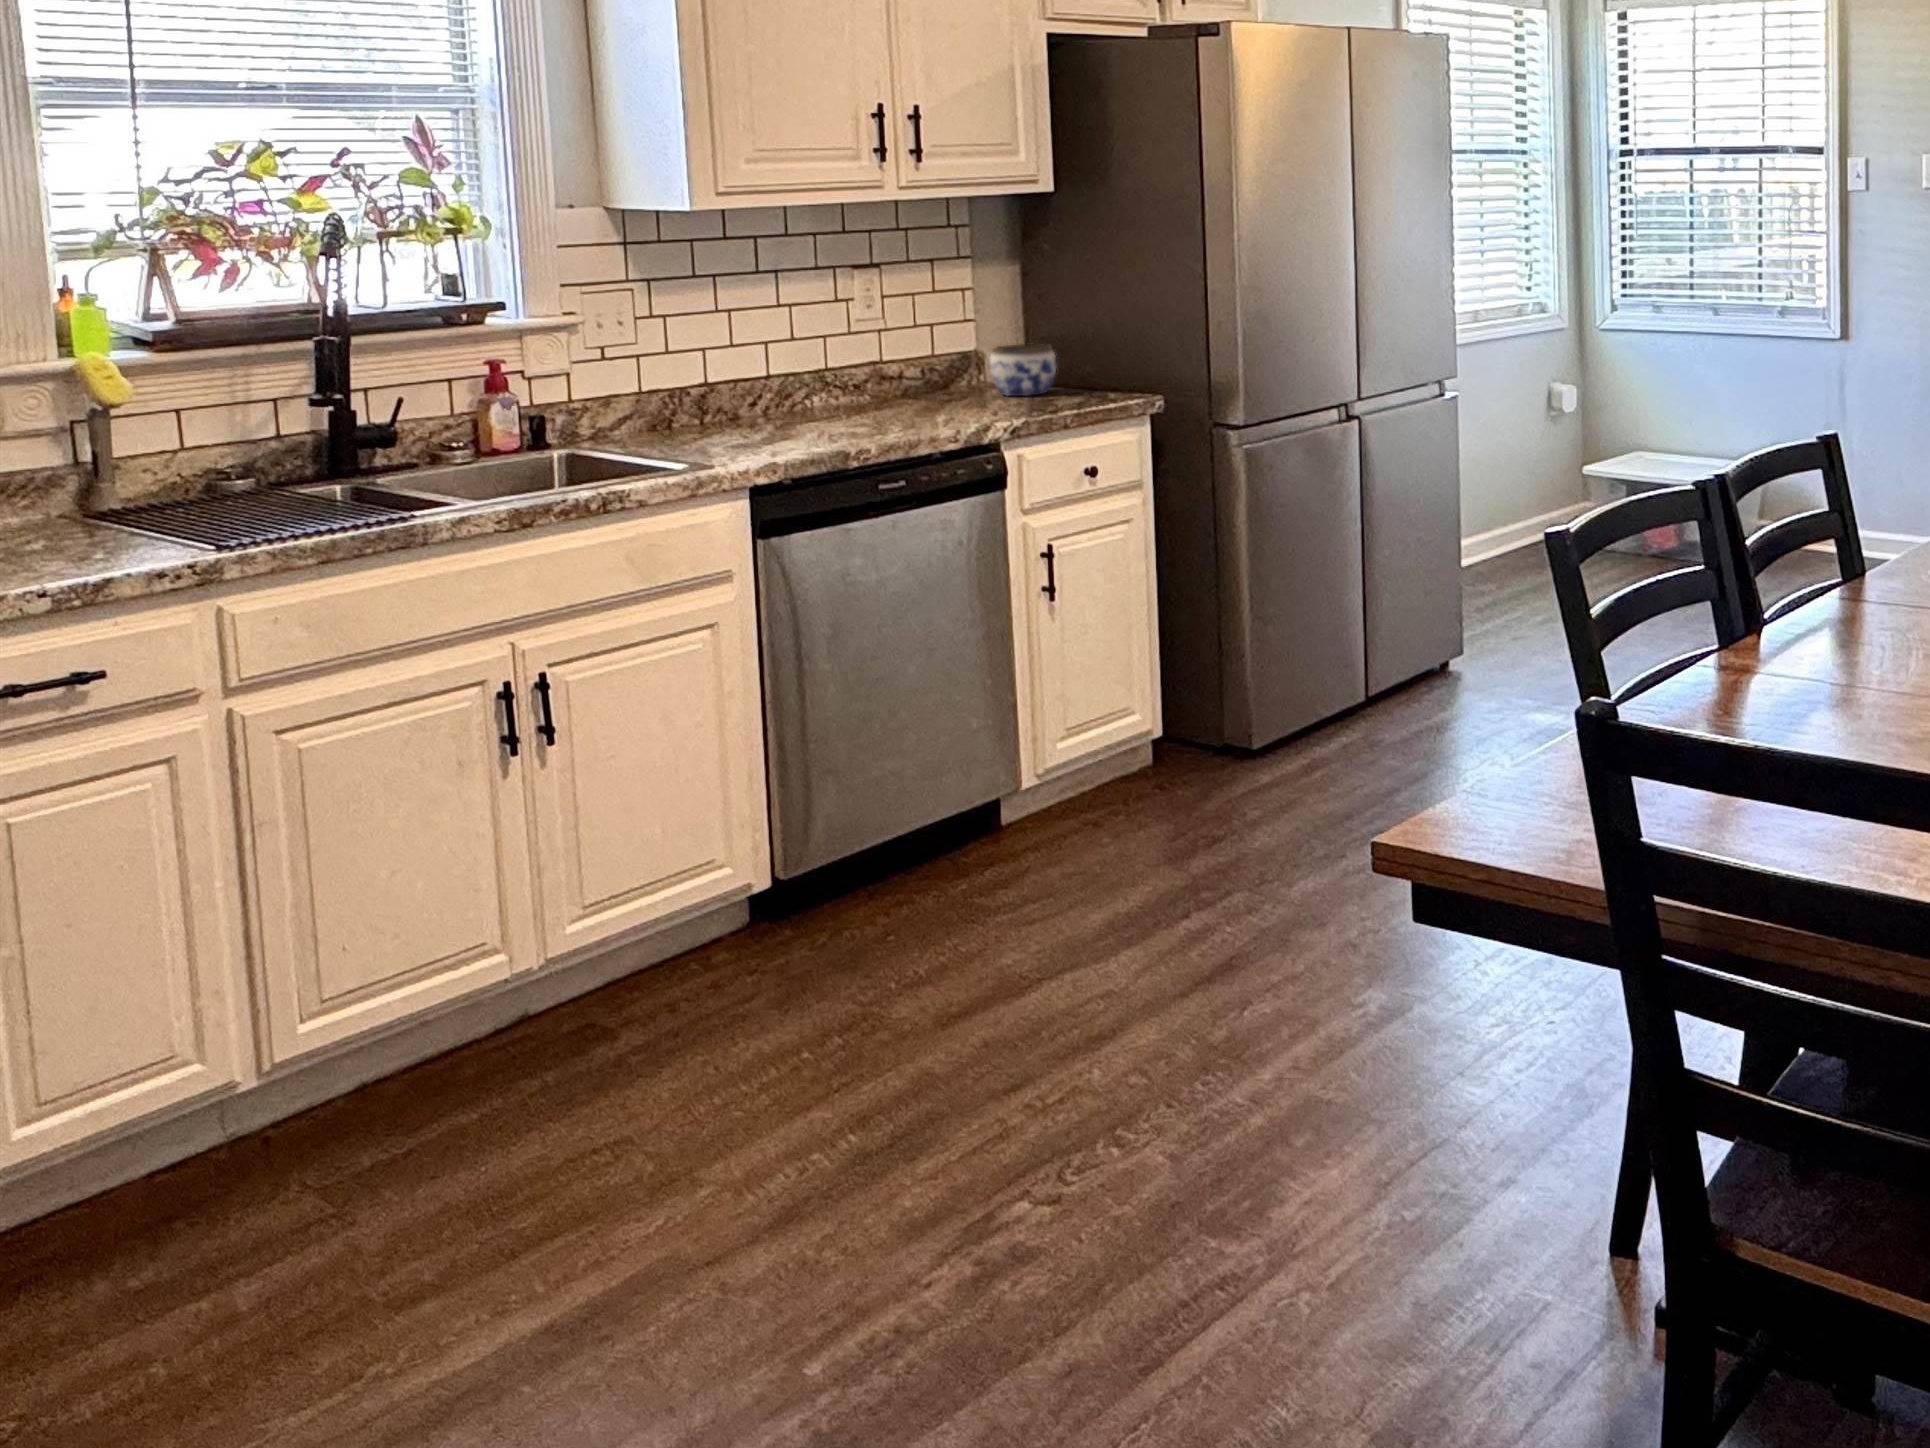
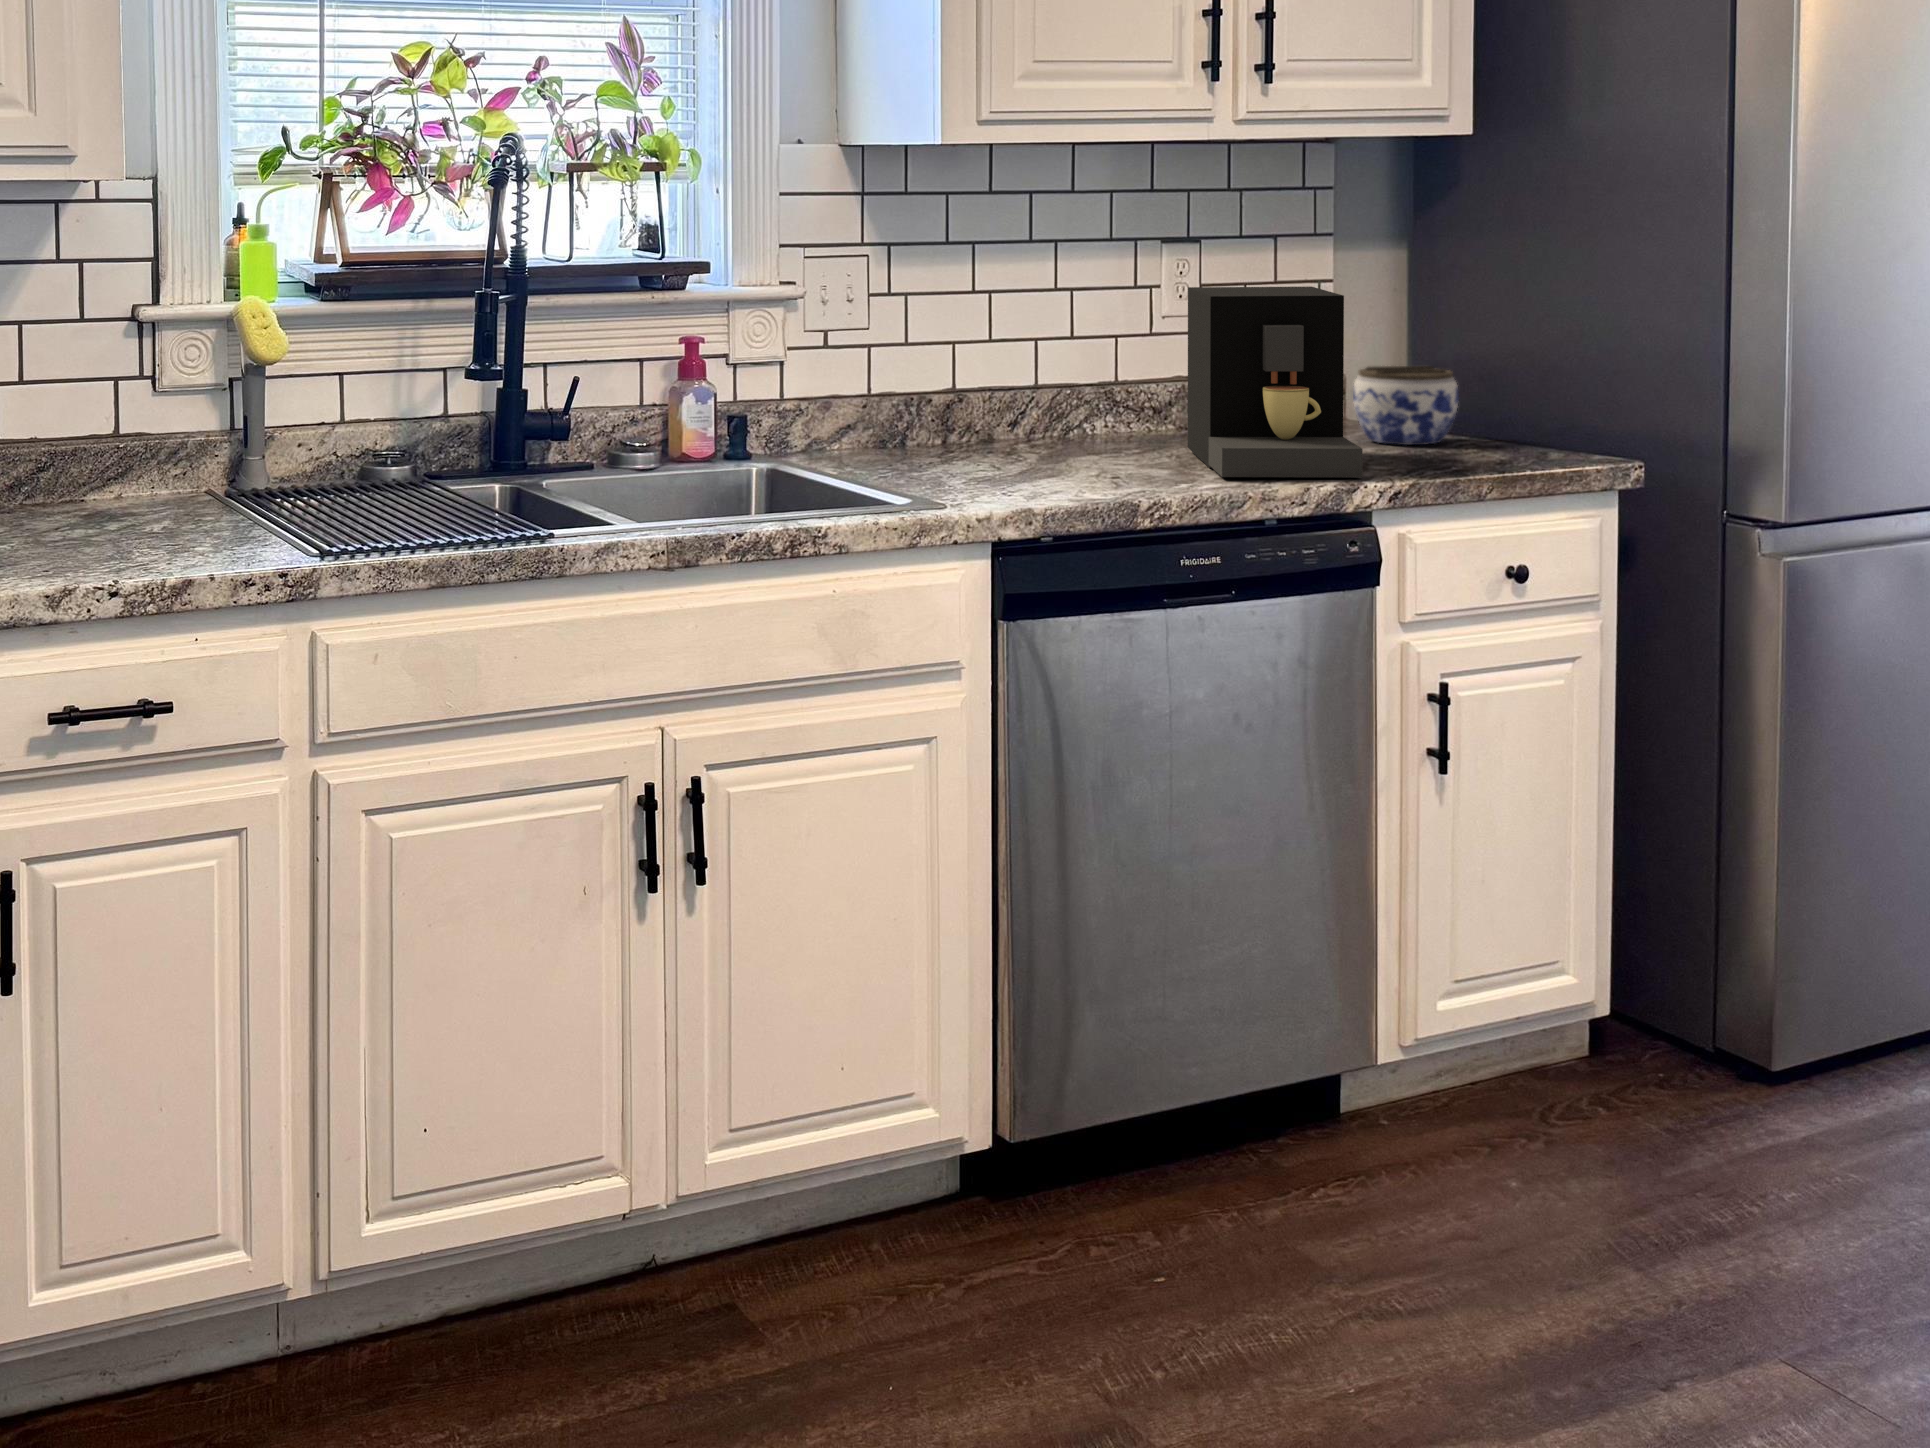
coffee maker: none [873,297,994,429] -> present [1188,287,1363,478]

